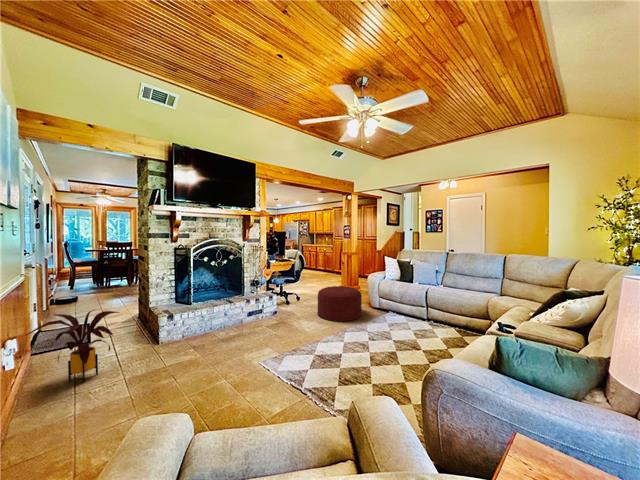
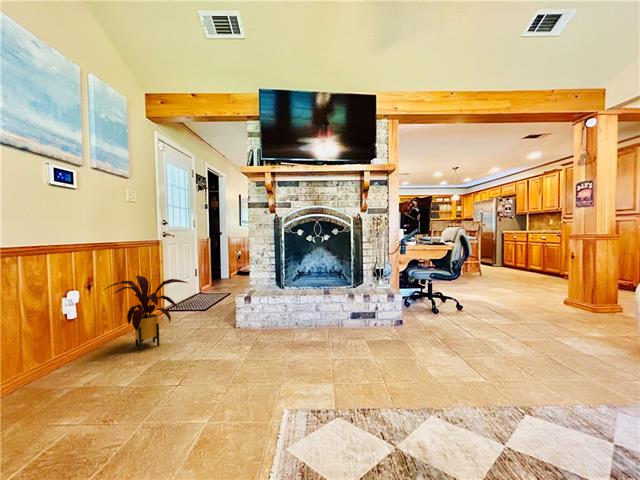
ottoman: present [318,286,362,321] -> none [480,292,608,379]

